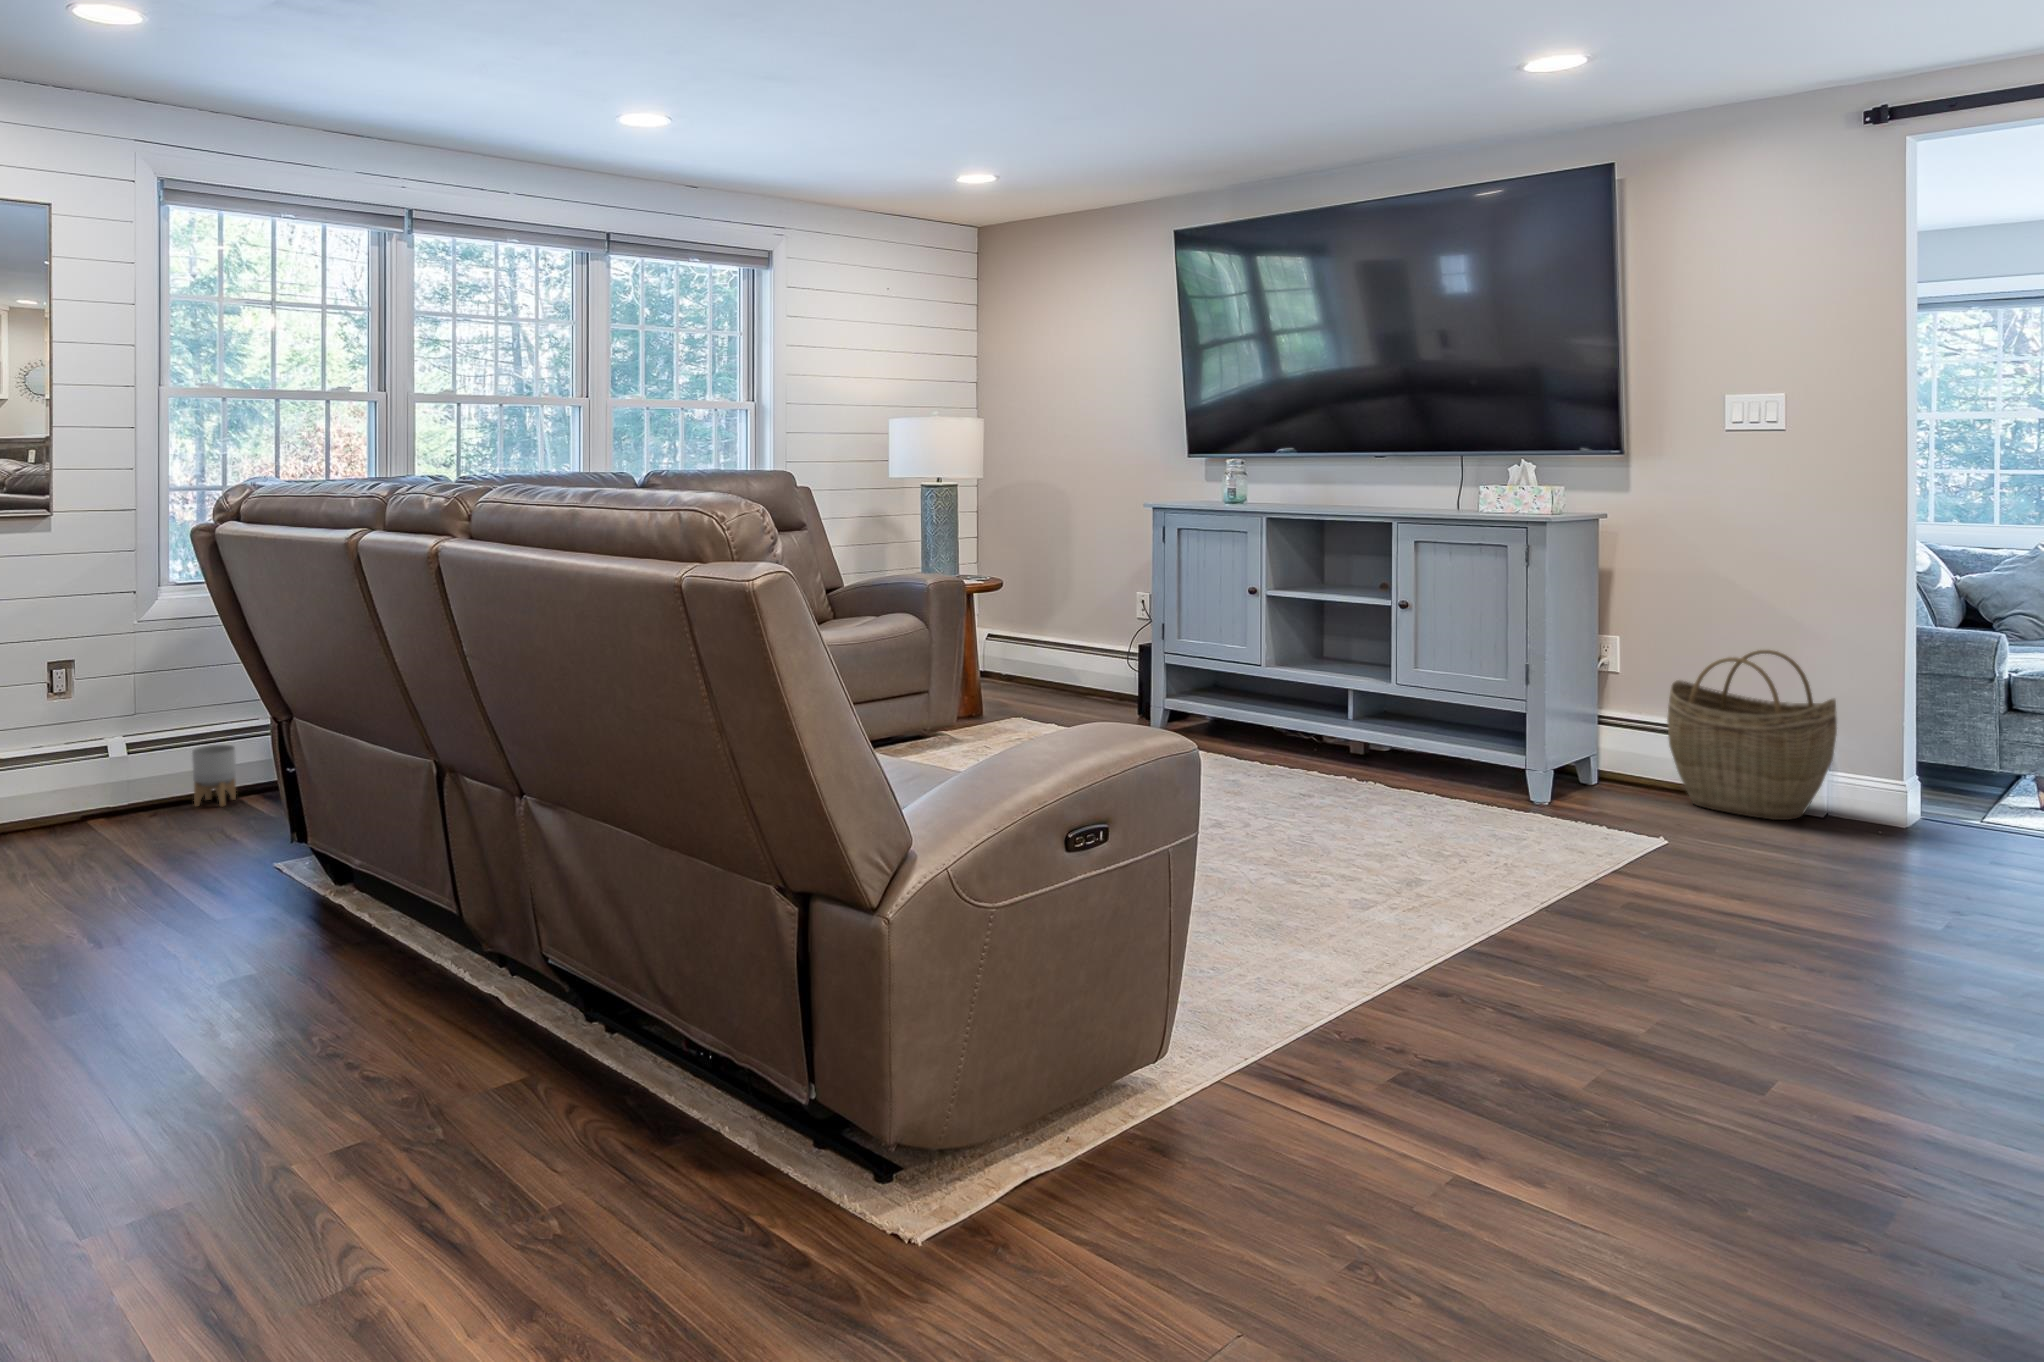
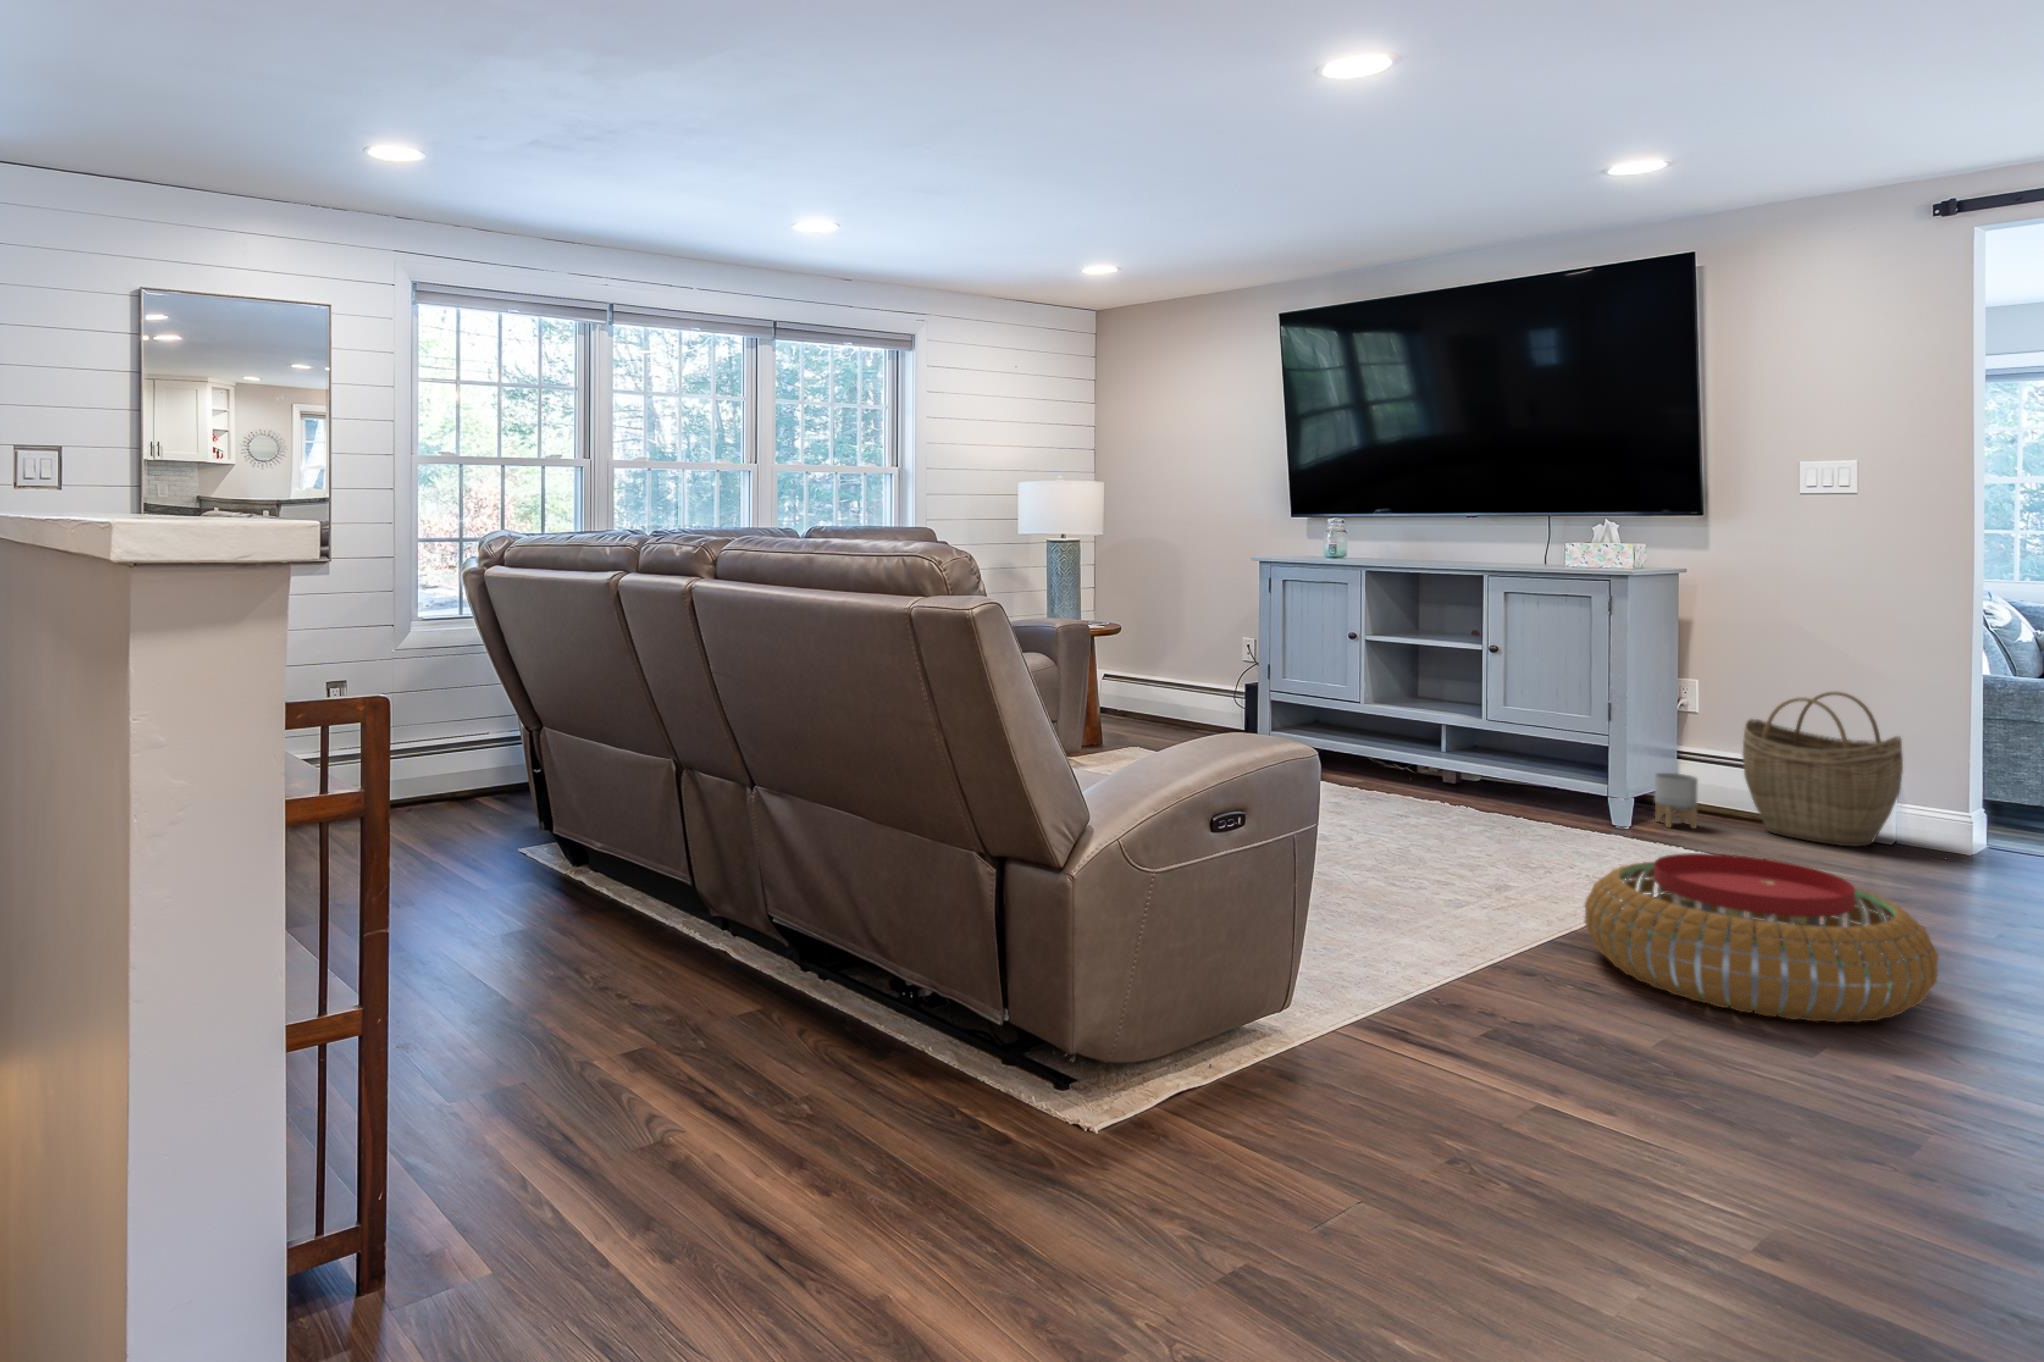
planter: present [192,745,236,806] -> present [1655,773,1698,828]
pouf: none [1505,846,1901,1048] -> present [1584,853,1939,1022]

